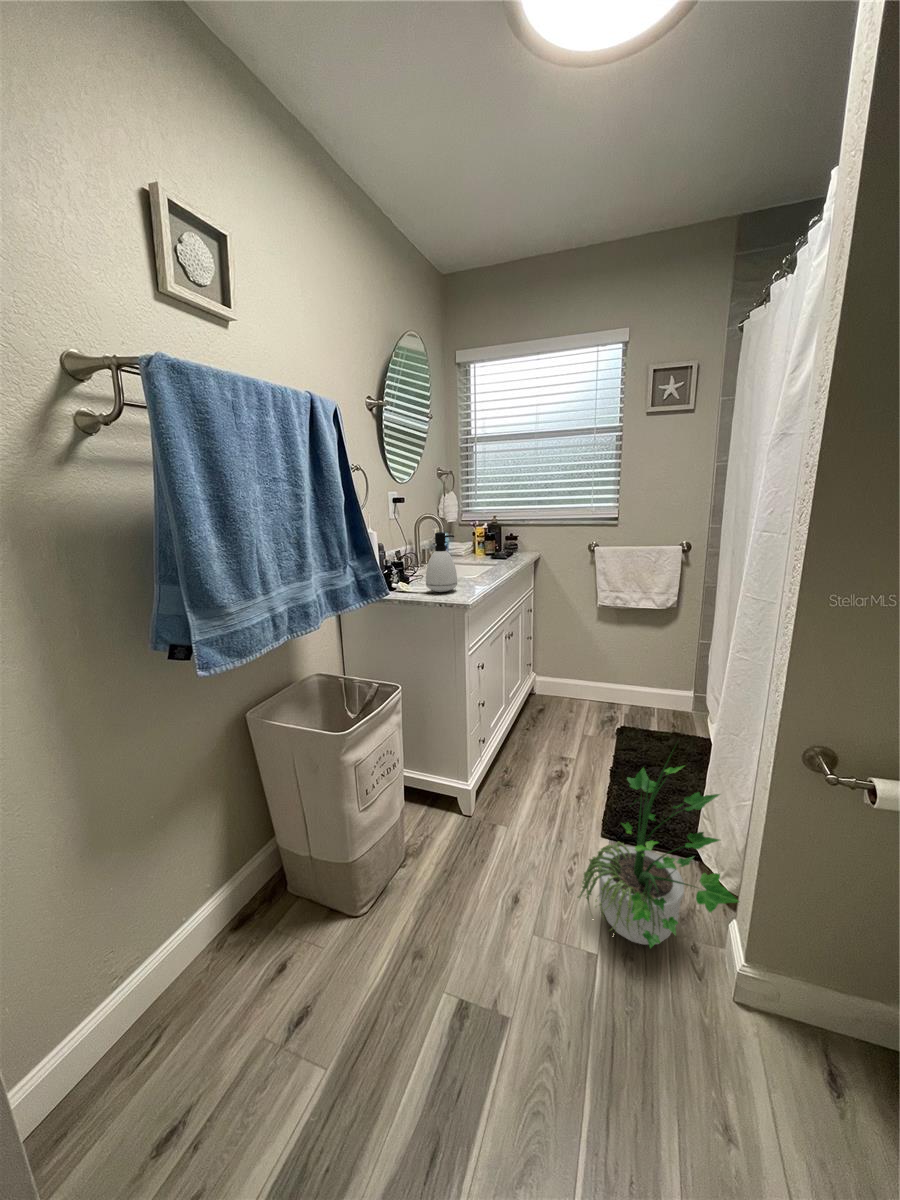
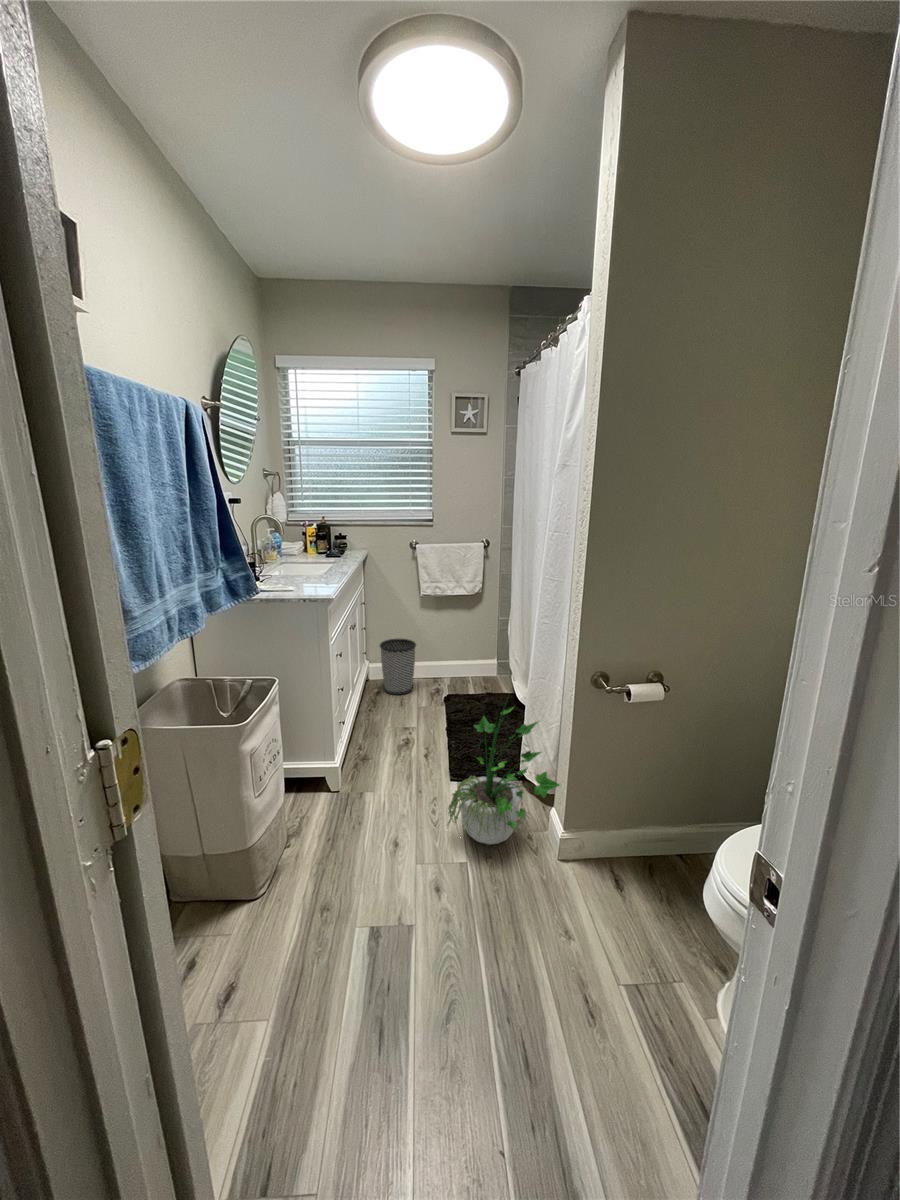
soap dispenser: present [426,532,457,592] -> none [286,534,316,589]
wastebasket: none [546,652,588,716] -> present [380,639,416,695]

